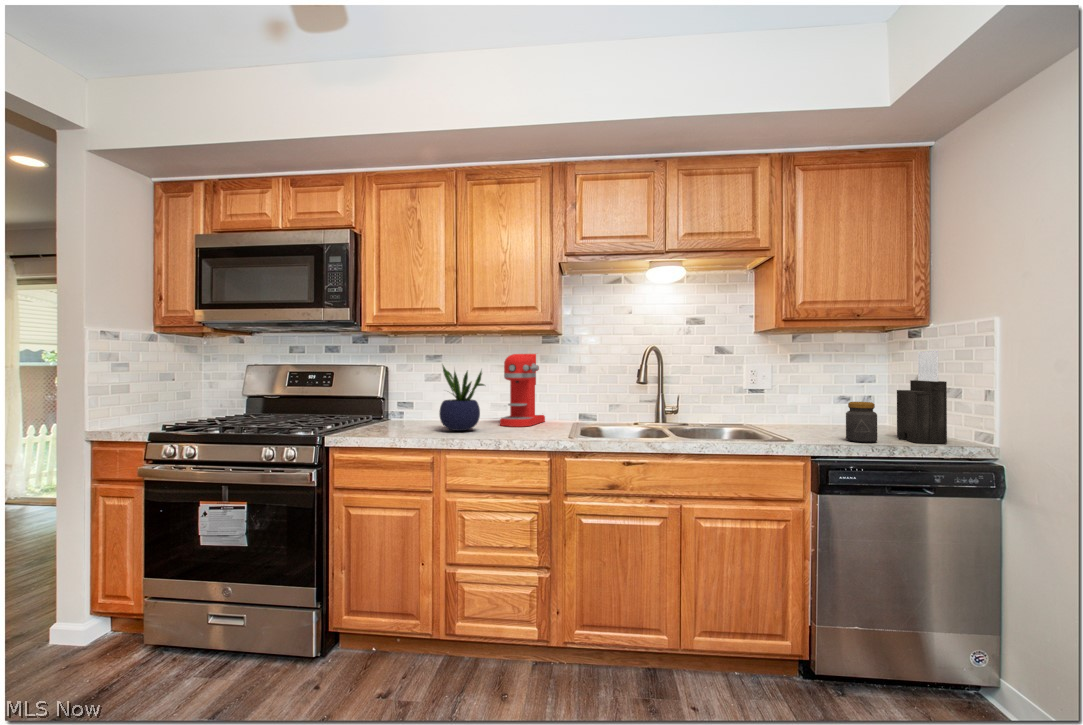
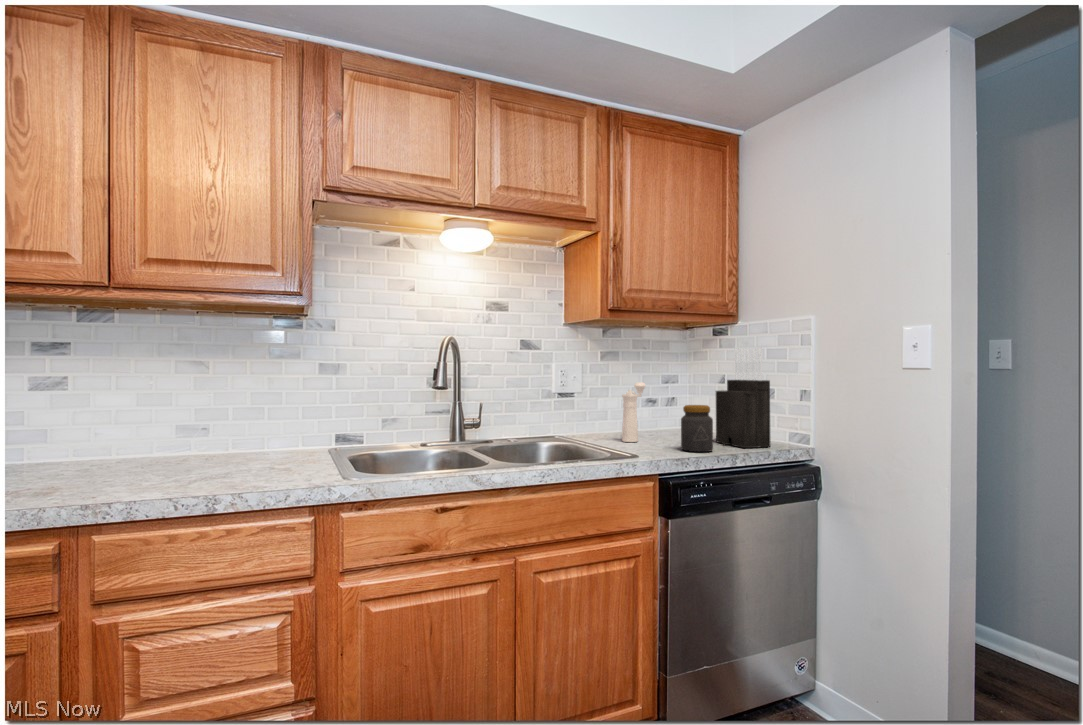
coffee maker: present [500,354,545,427] -> none [200,344,278,464]
potted plant: present [439,365,484,431] -> none [74,357,180,482]
pepper mill: none [804,381,832,432] -> present [622,383,646,442]

